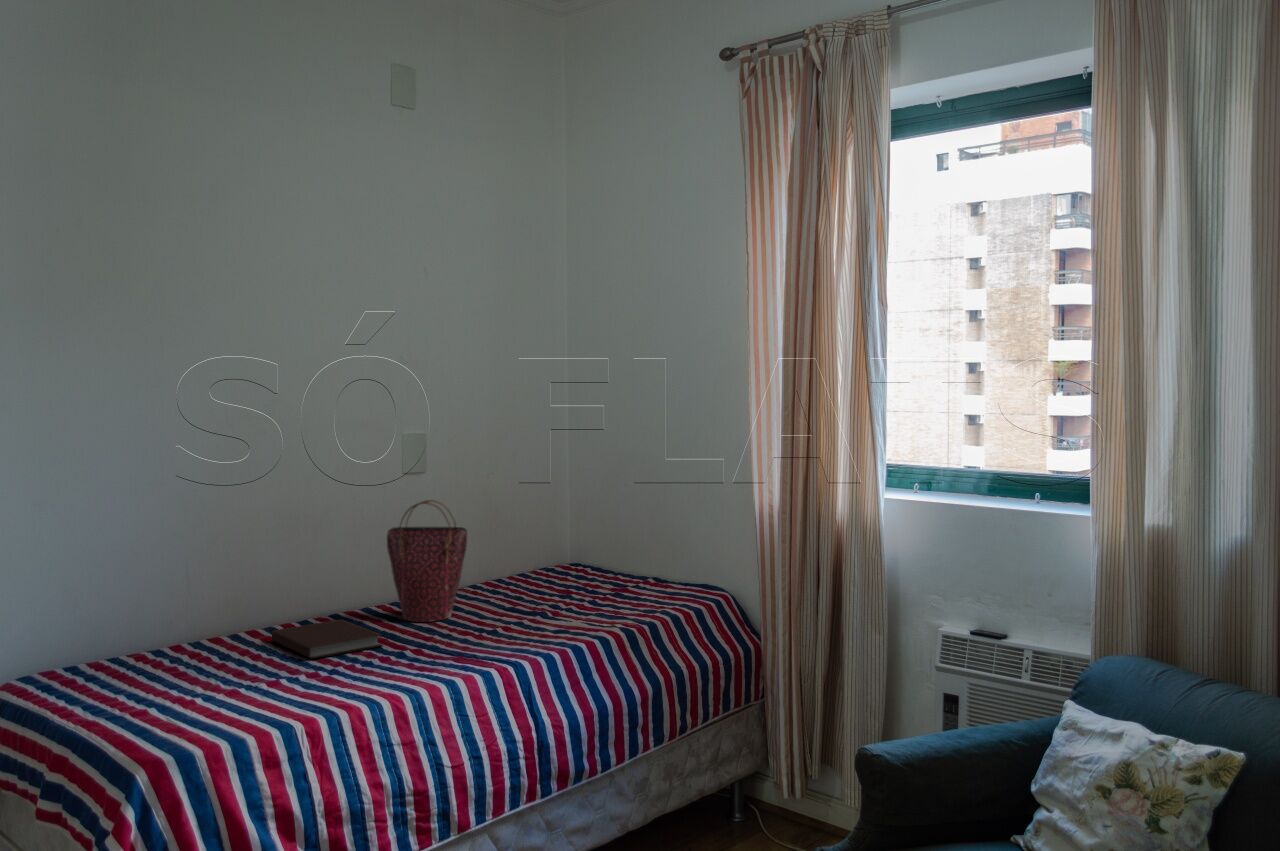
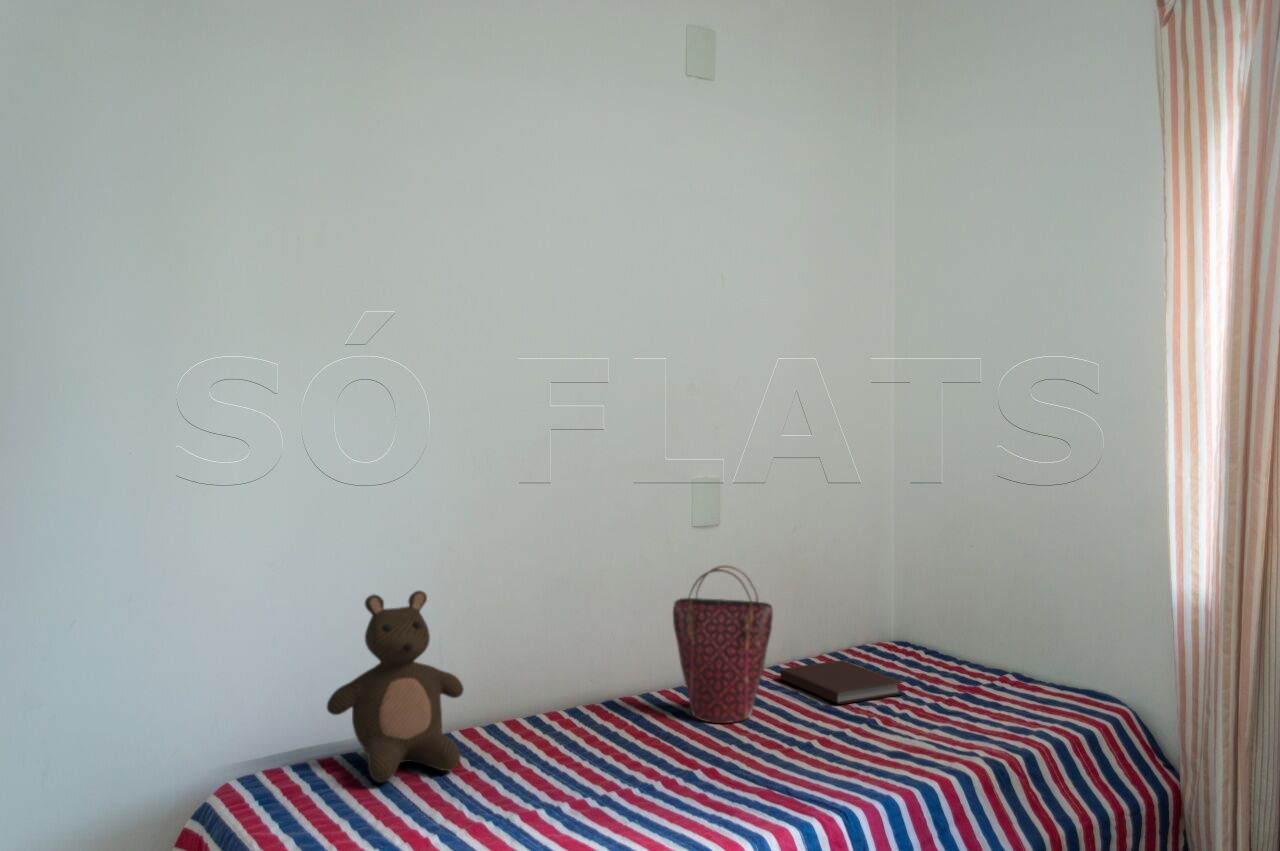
stuffed bear: none [92,523,212,674] -> present [327,591,464,782]
notebook: present [272,619,383,659] -> present [780,660,903,704]

